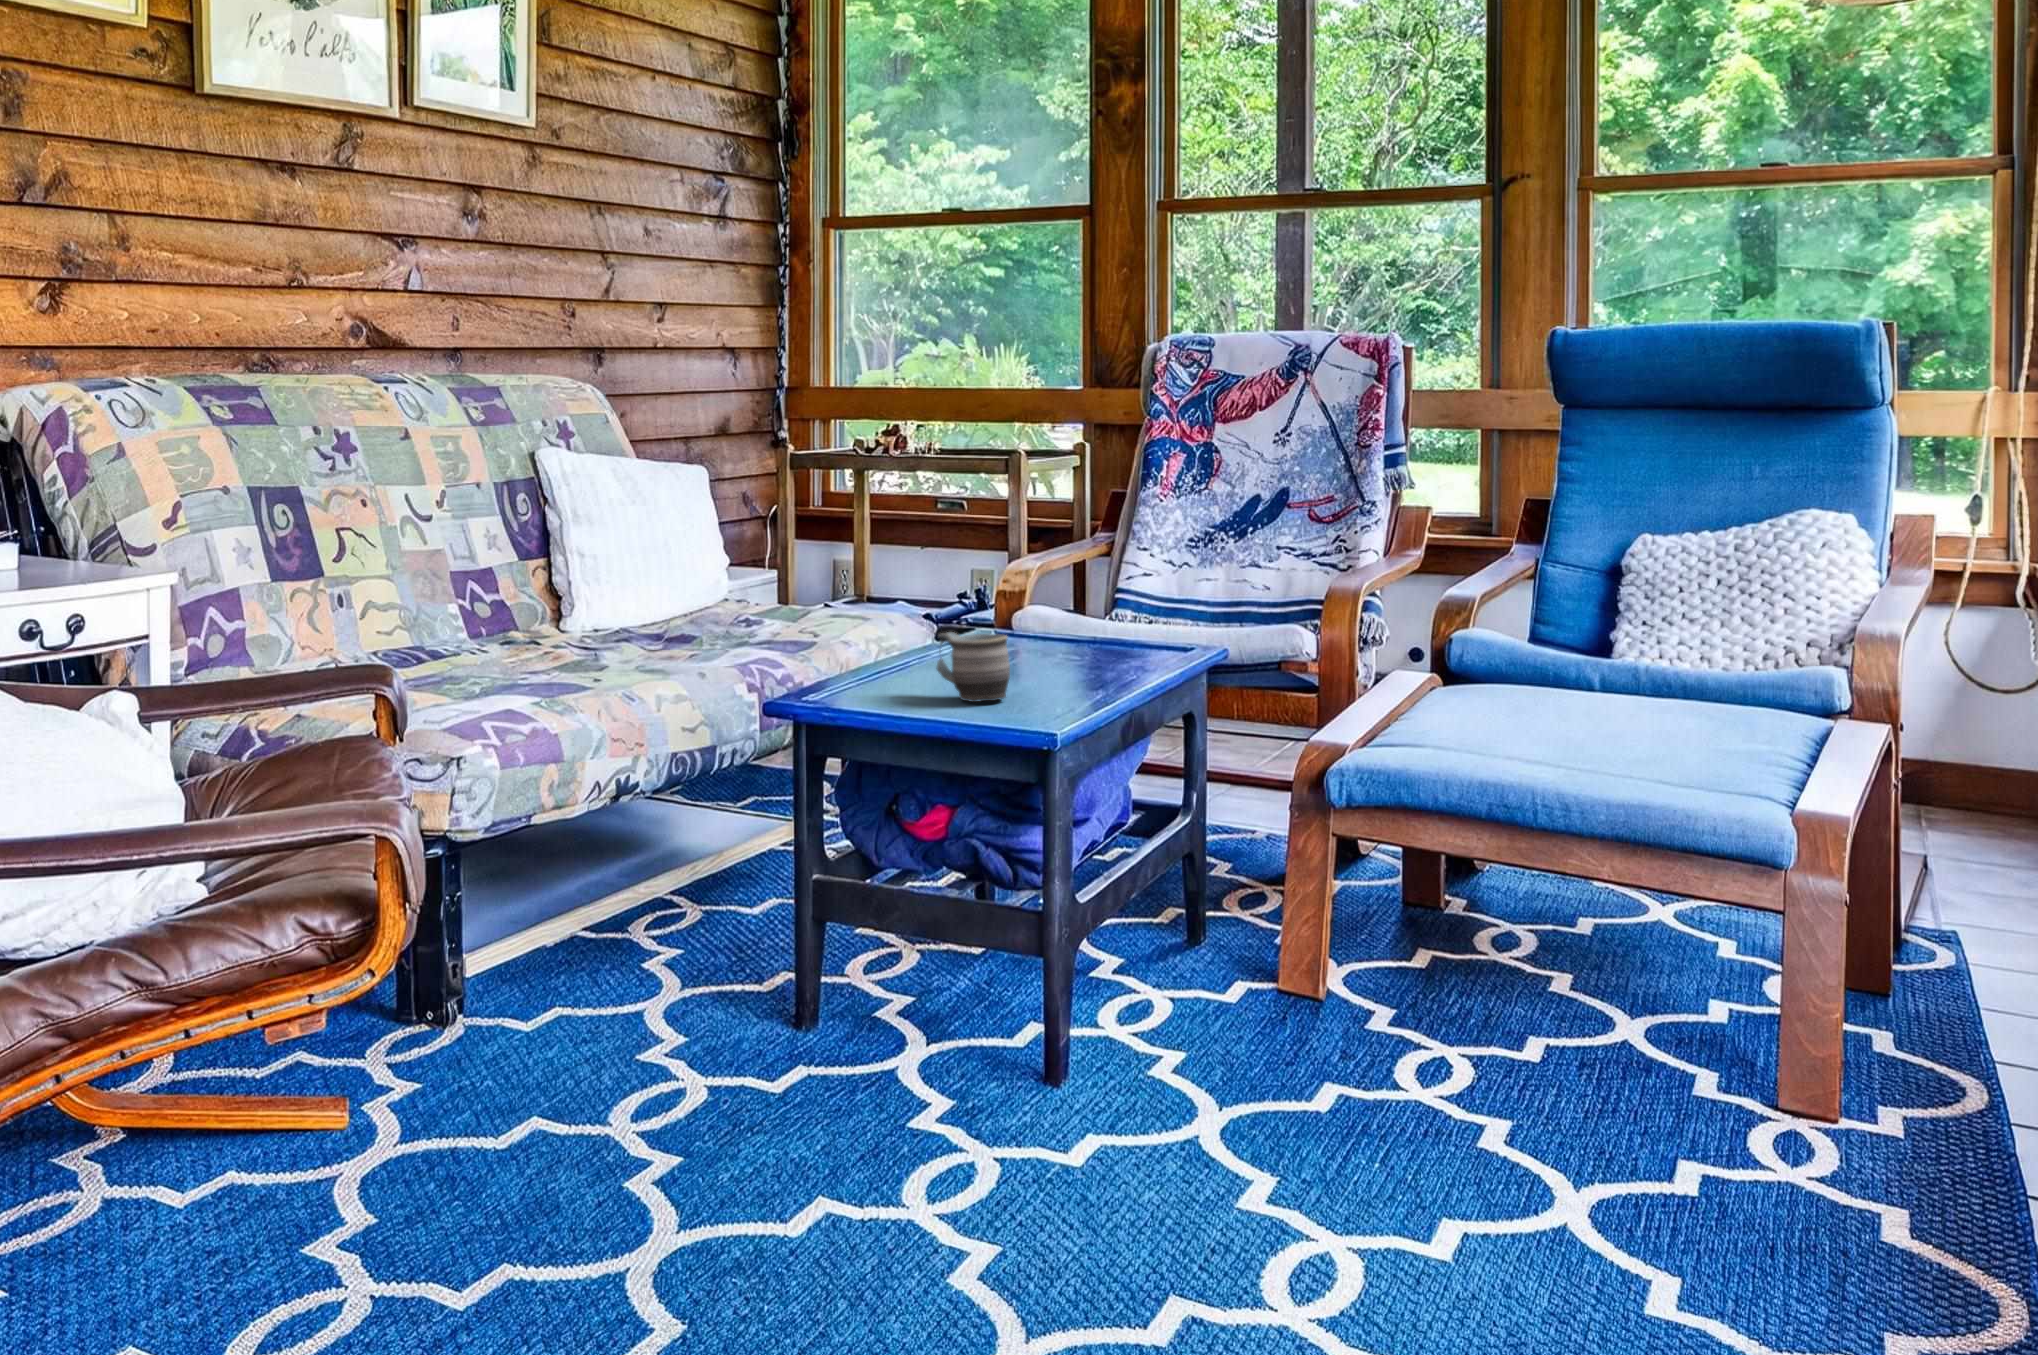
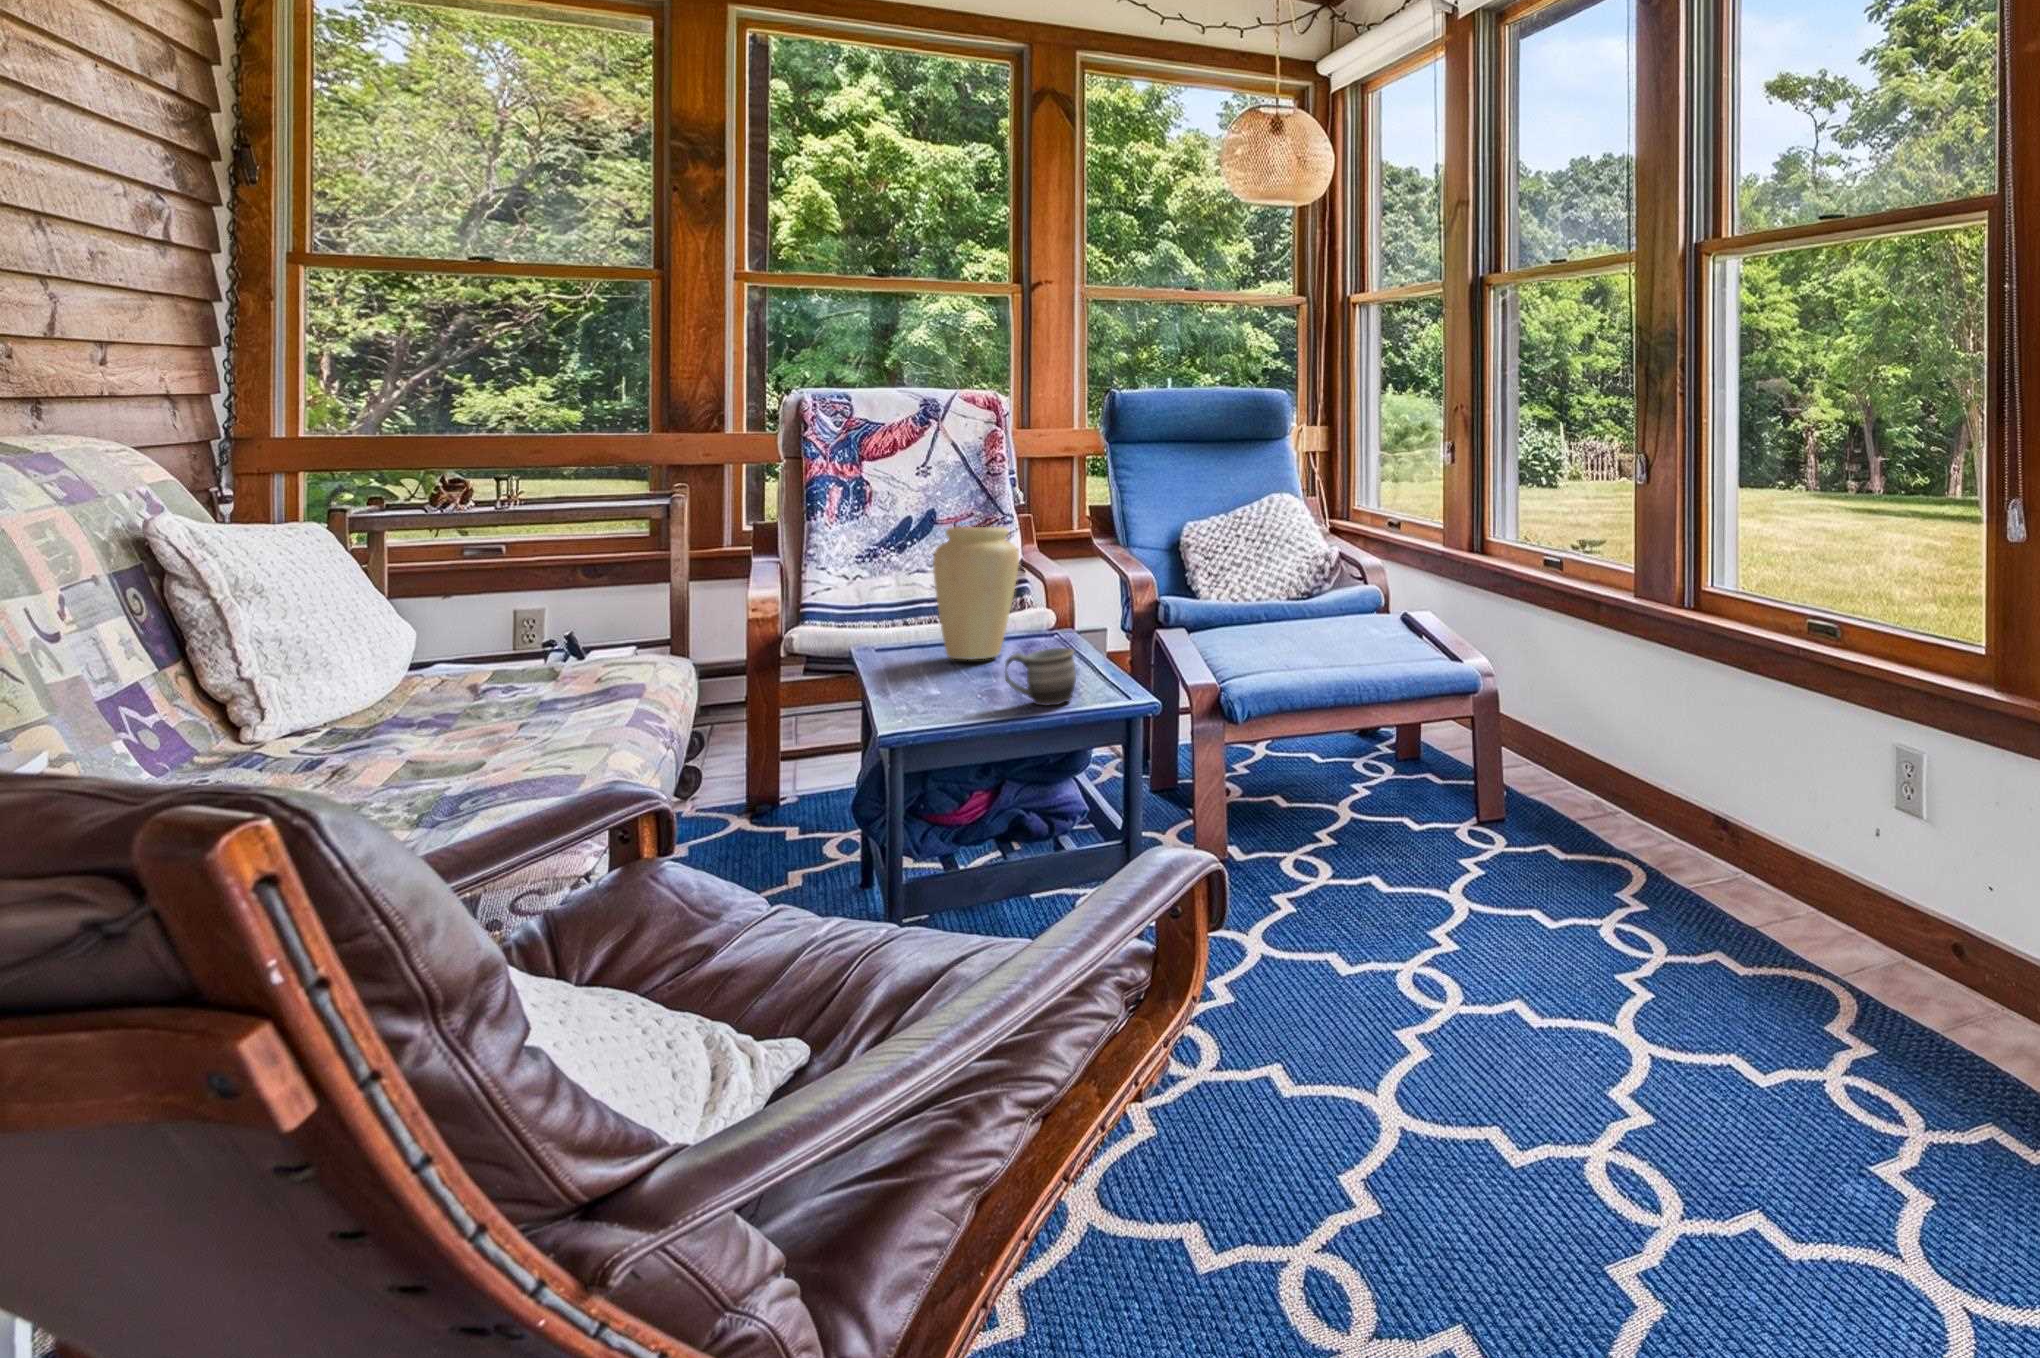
vase: none [1003,485,1103,652] -> present [933,527,1019,659]

